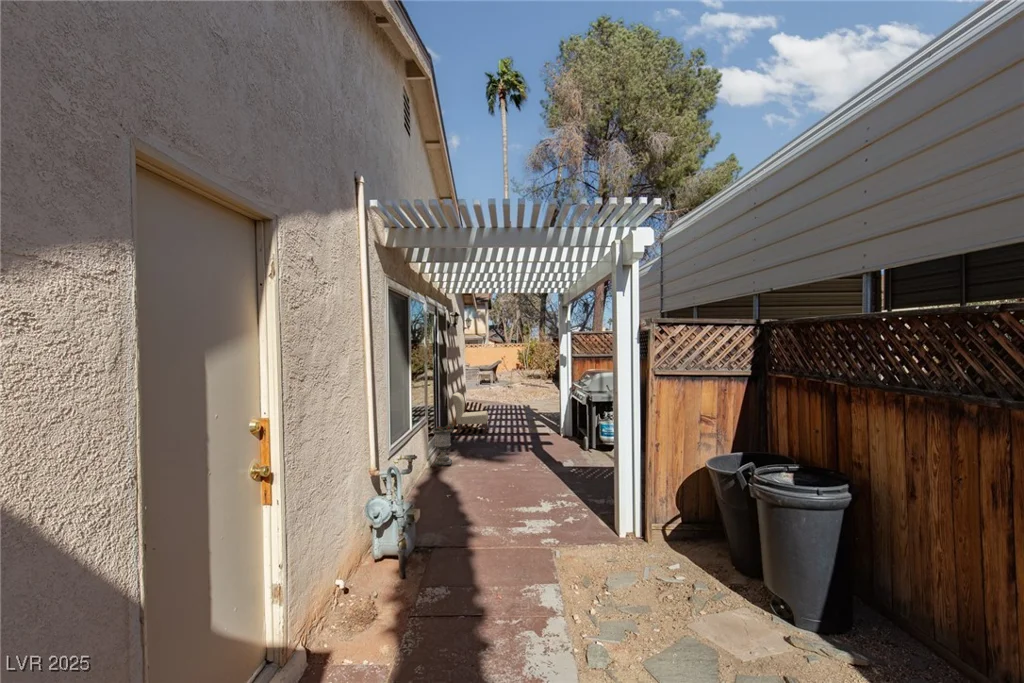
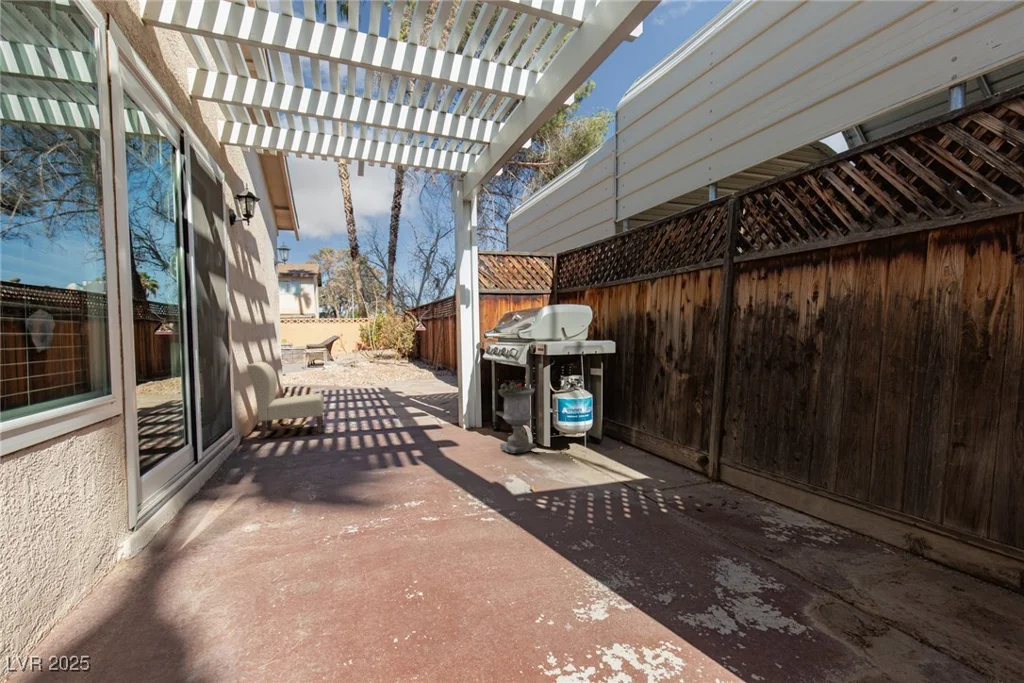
planter: present [432,424,453,466] -> present [498,382,536,454]

